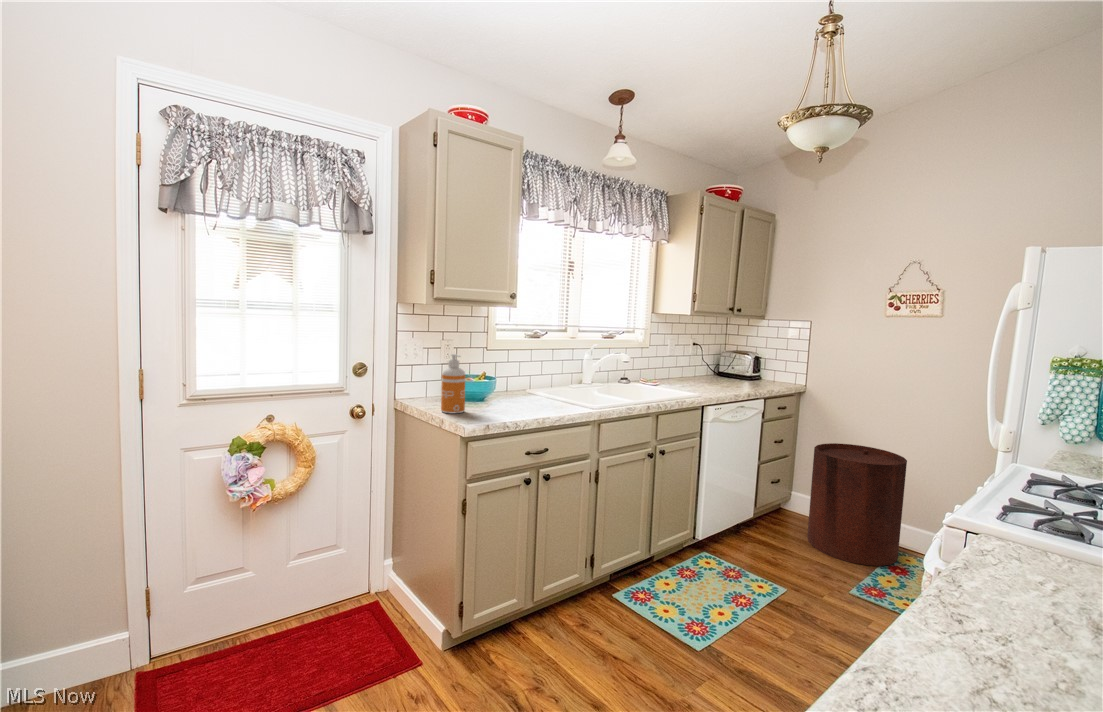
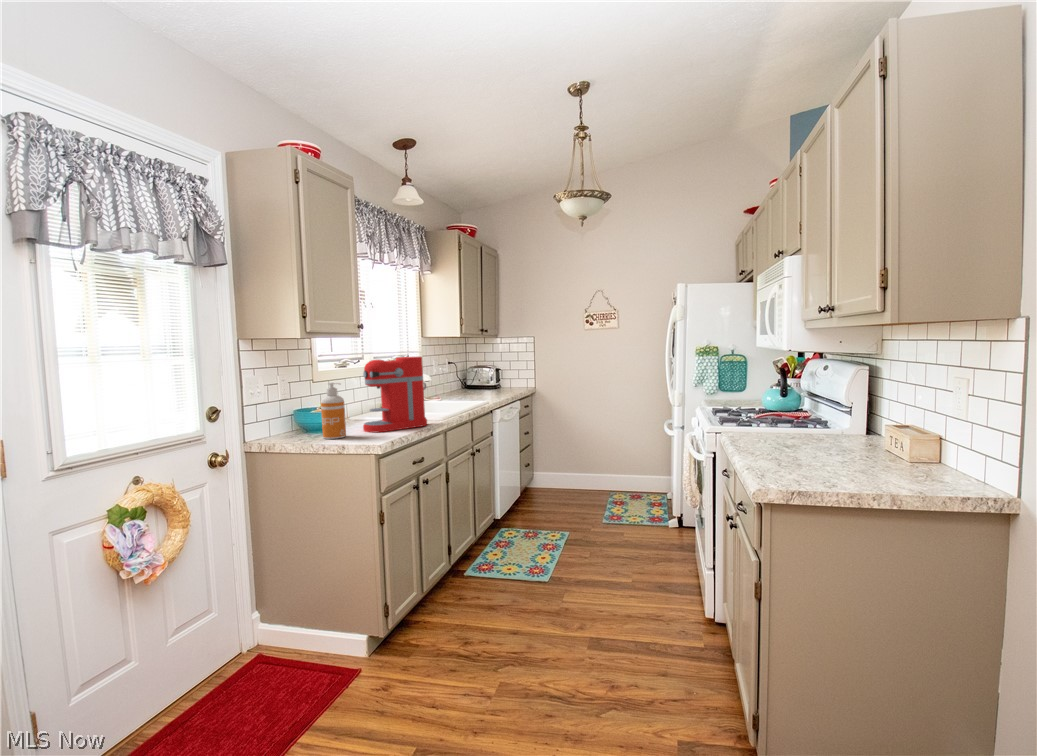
coffee maker: none [493,334,571,416] -> present [363,357,427,433]
trash can: present [807,443,907,566] -> none [554,424,614,507]

